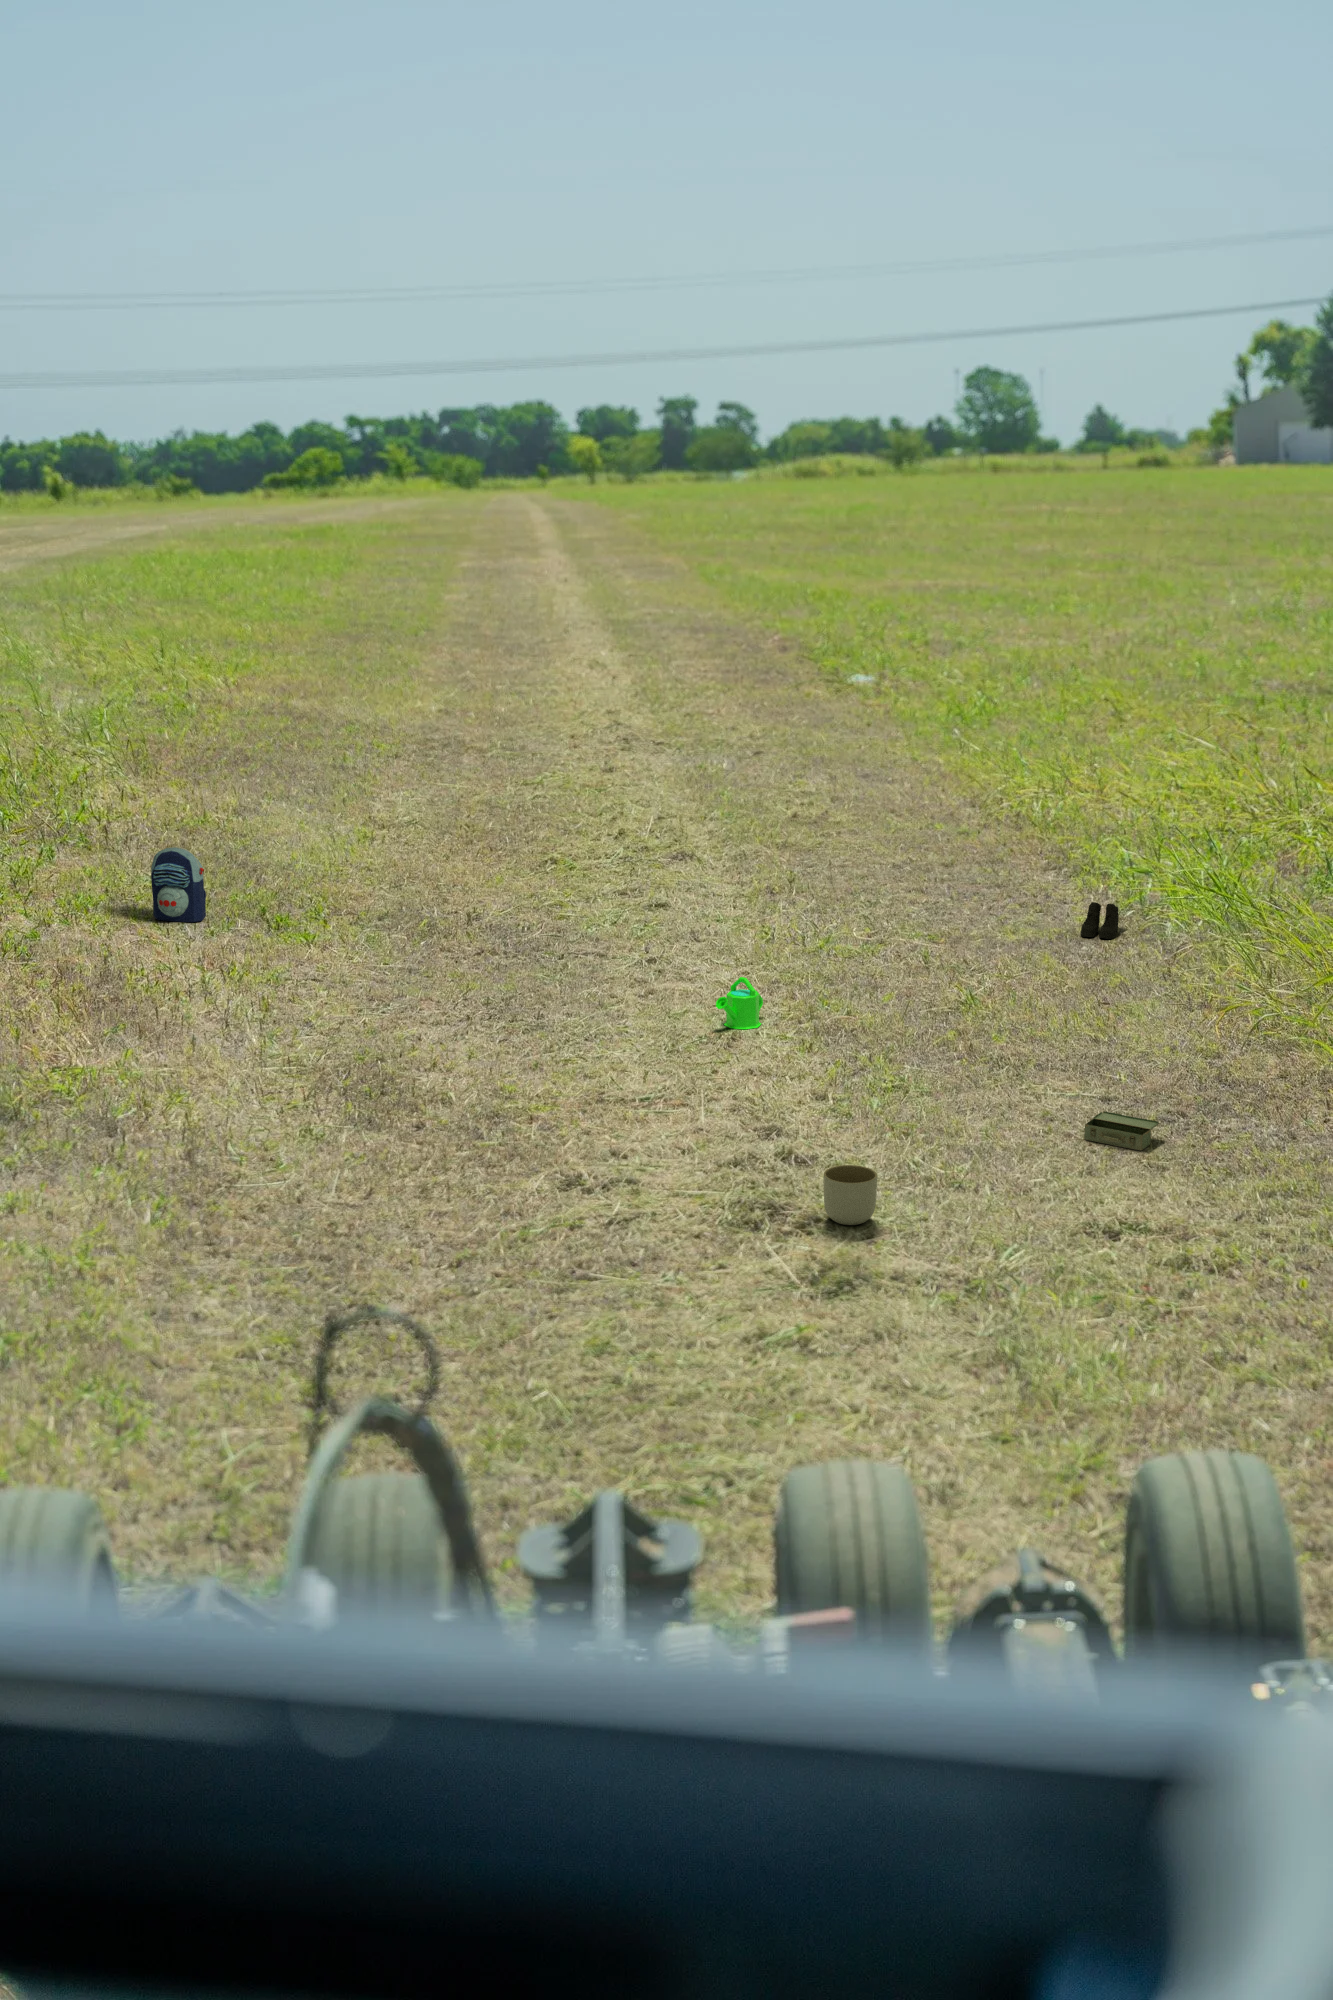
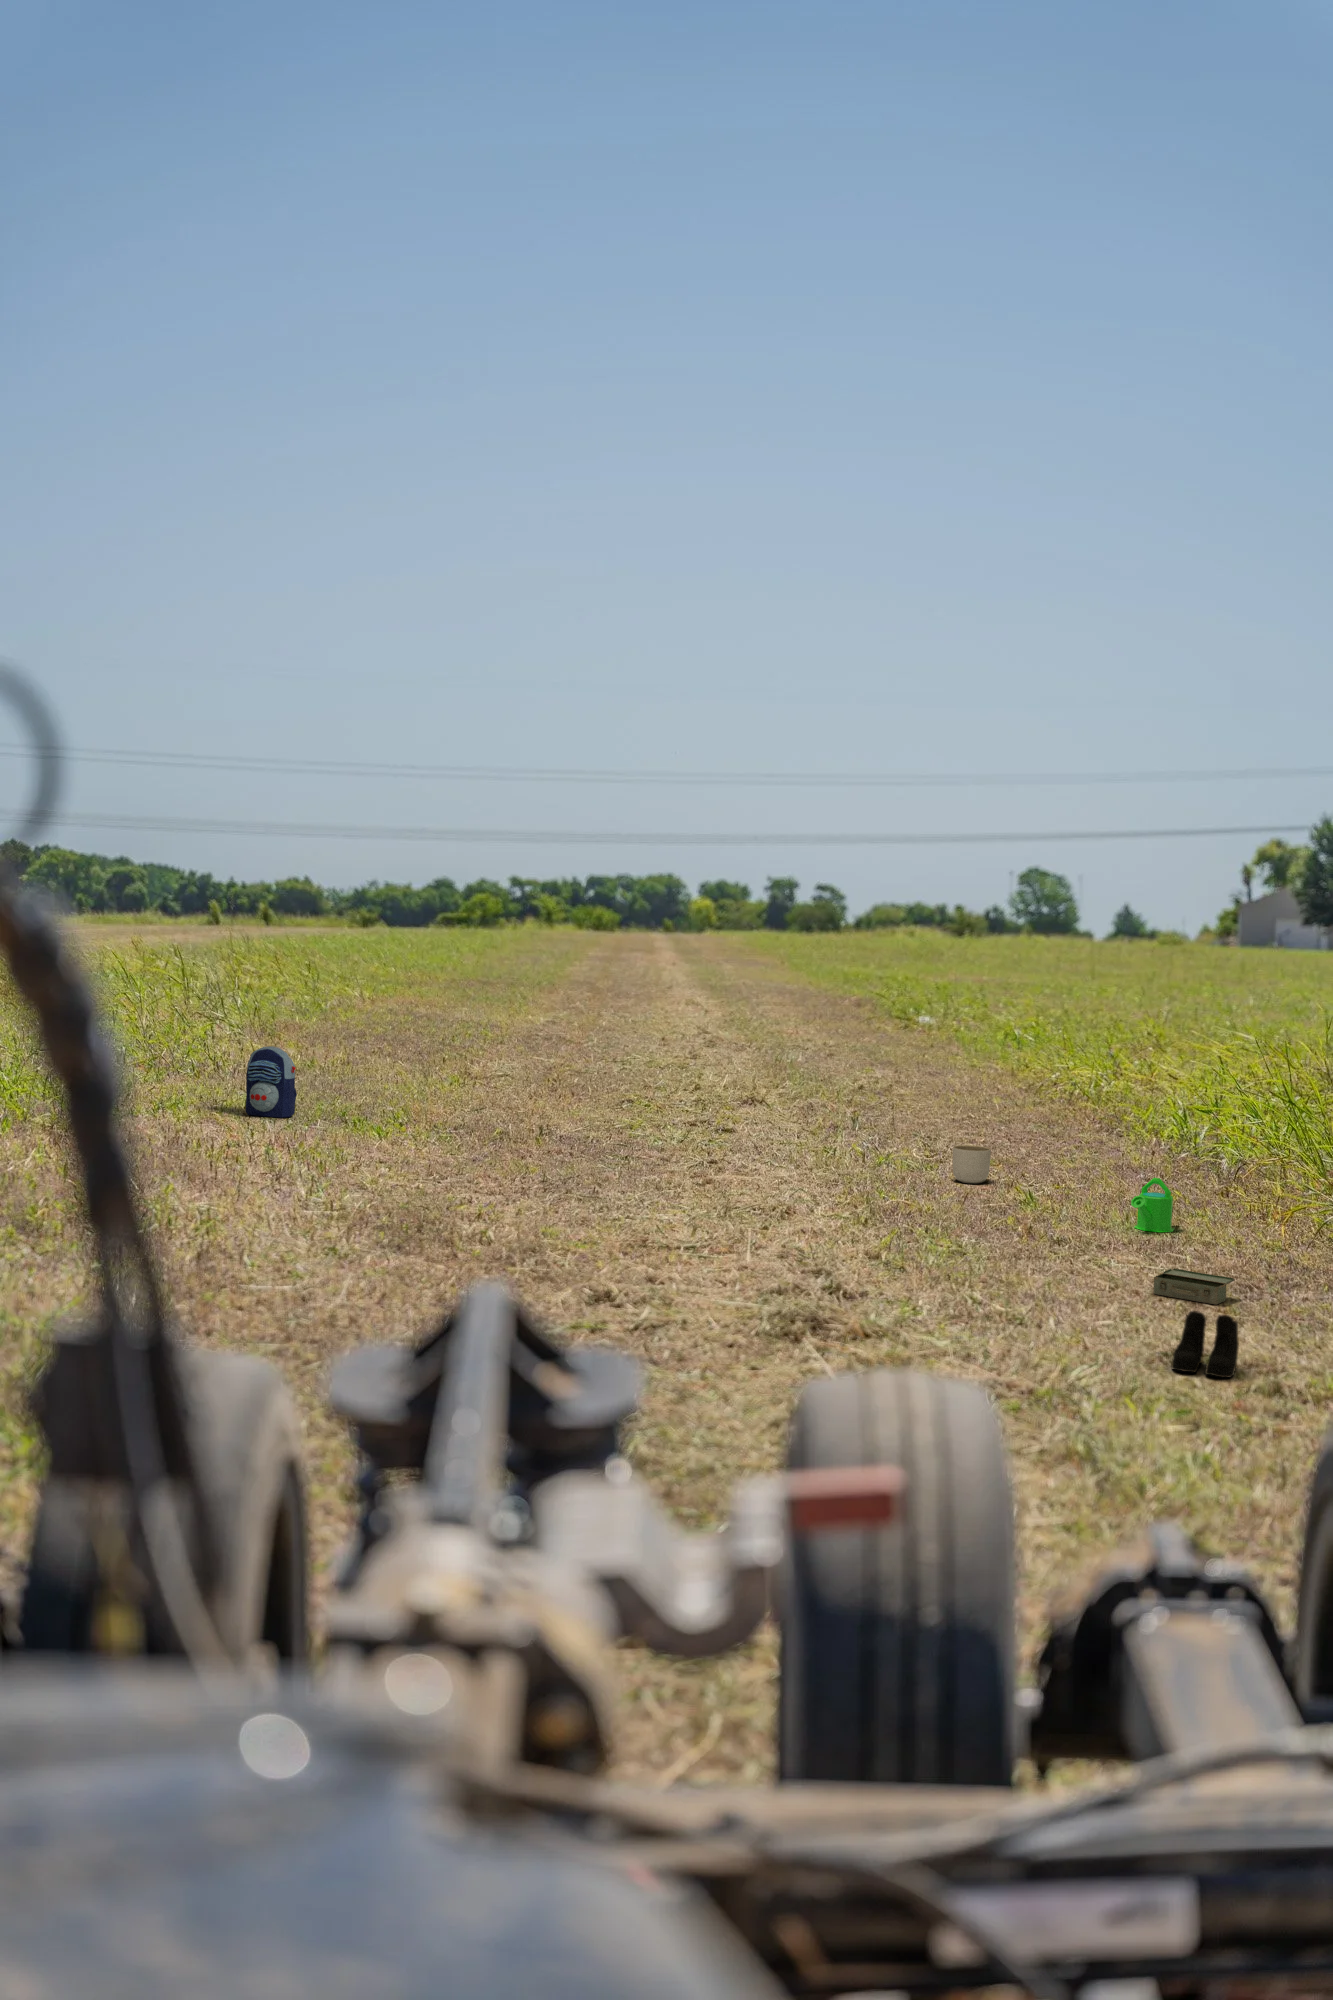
boots: present [1080,902,1119,939] -> present [1172,1311,1239,1378]
watering can: present [716,977,763,1030] -> present [1131,1178,1174,1232]
planter: present [823,1165,877,1225] -> present [953,1145,991,1184]

